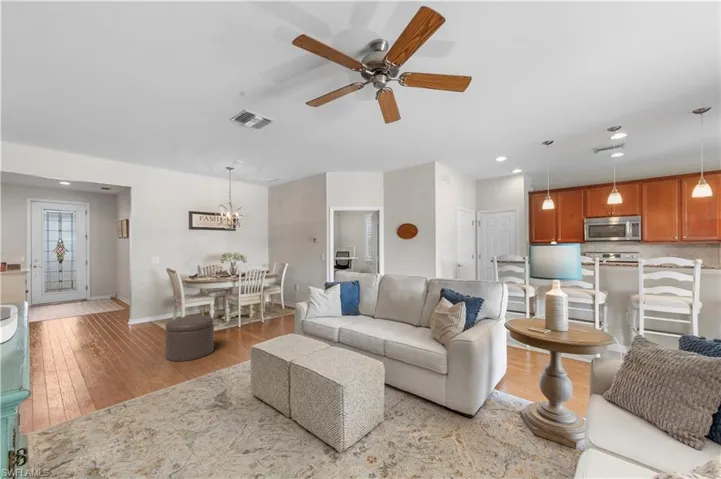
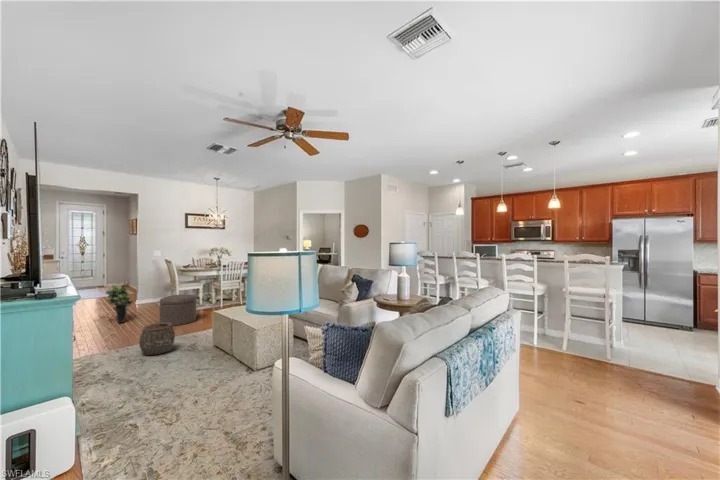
potted plant: none [90,302,130,358] -> present [106,284,133,323]
woven basket: none [144,365,197,419] -> present [139,323,175,355]

